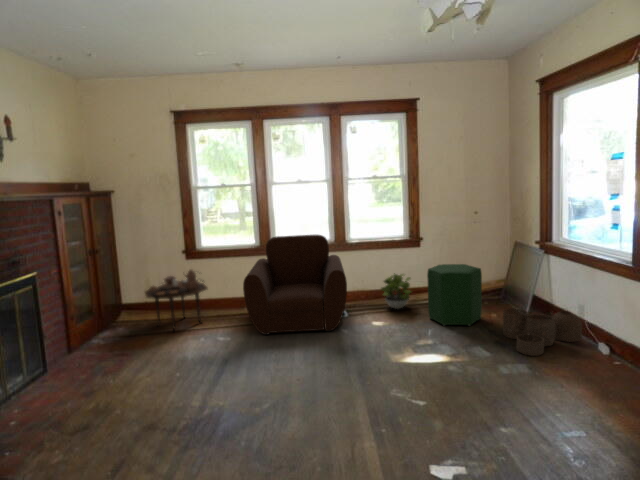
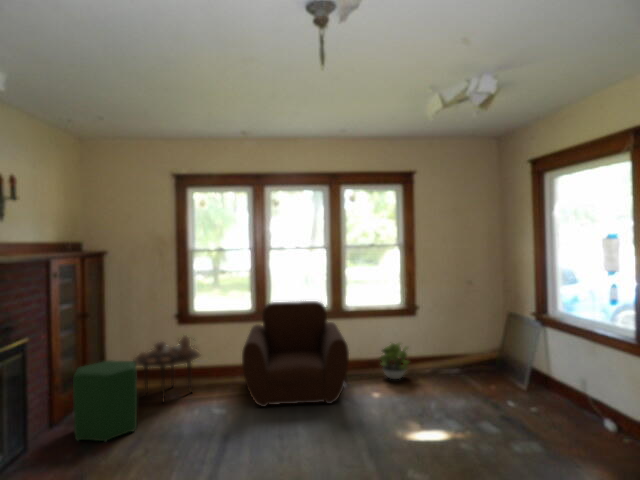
ottoman: present [427,264,482,326] -> present [73,360,137,442]
woven basket: present [503,308,582,356] -> none [506,378,586,432]

